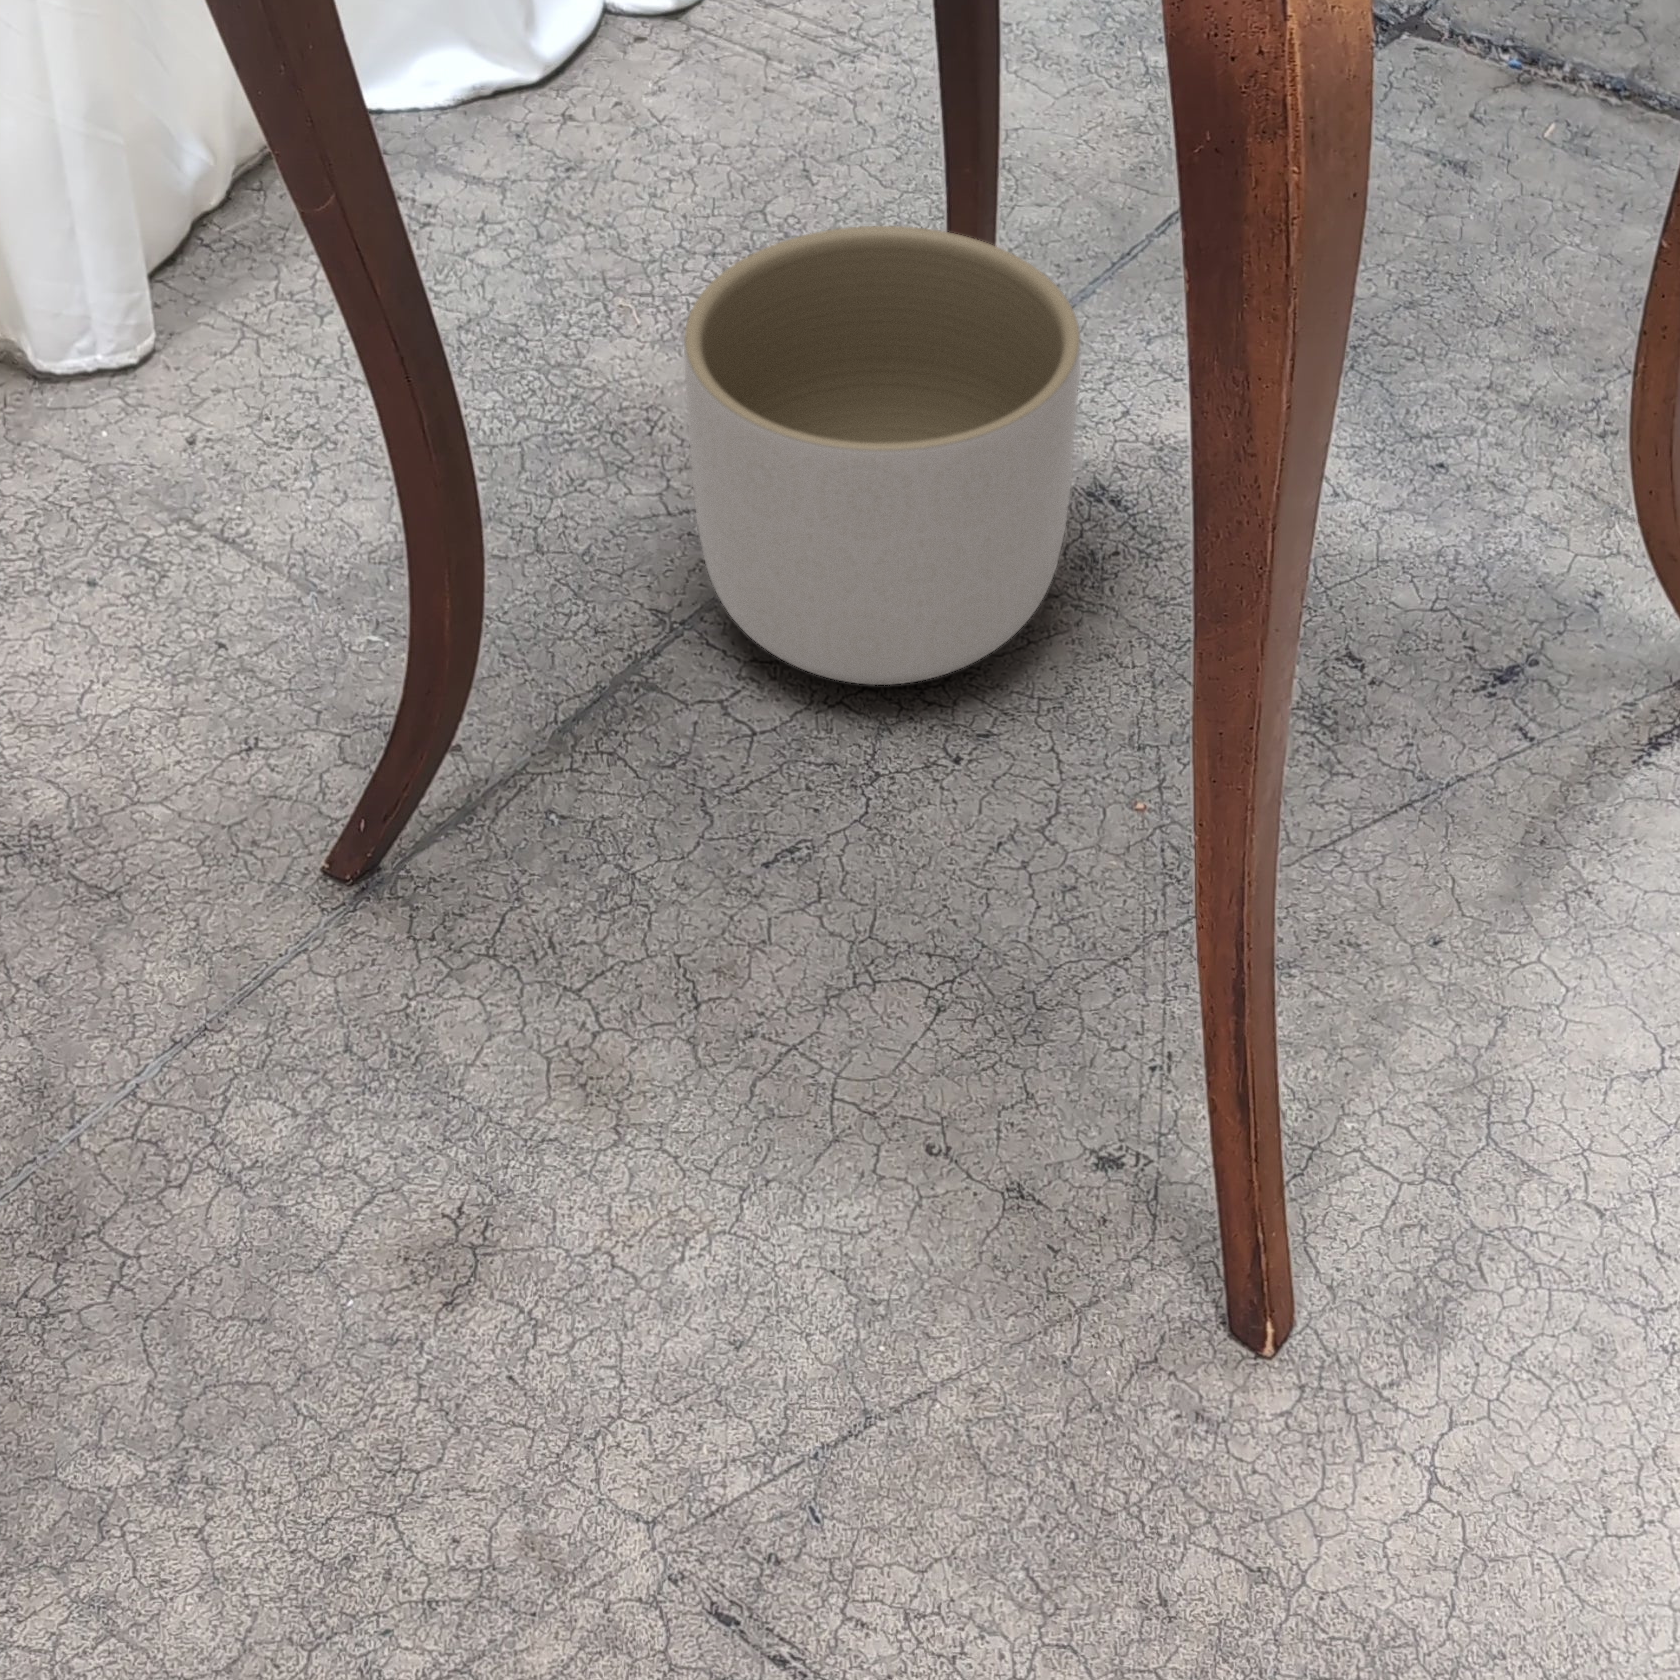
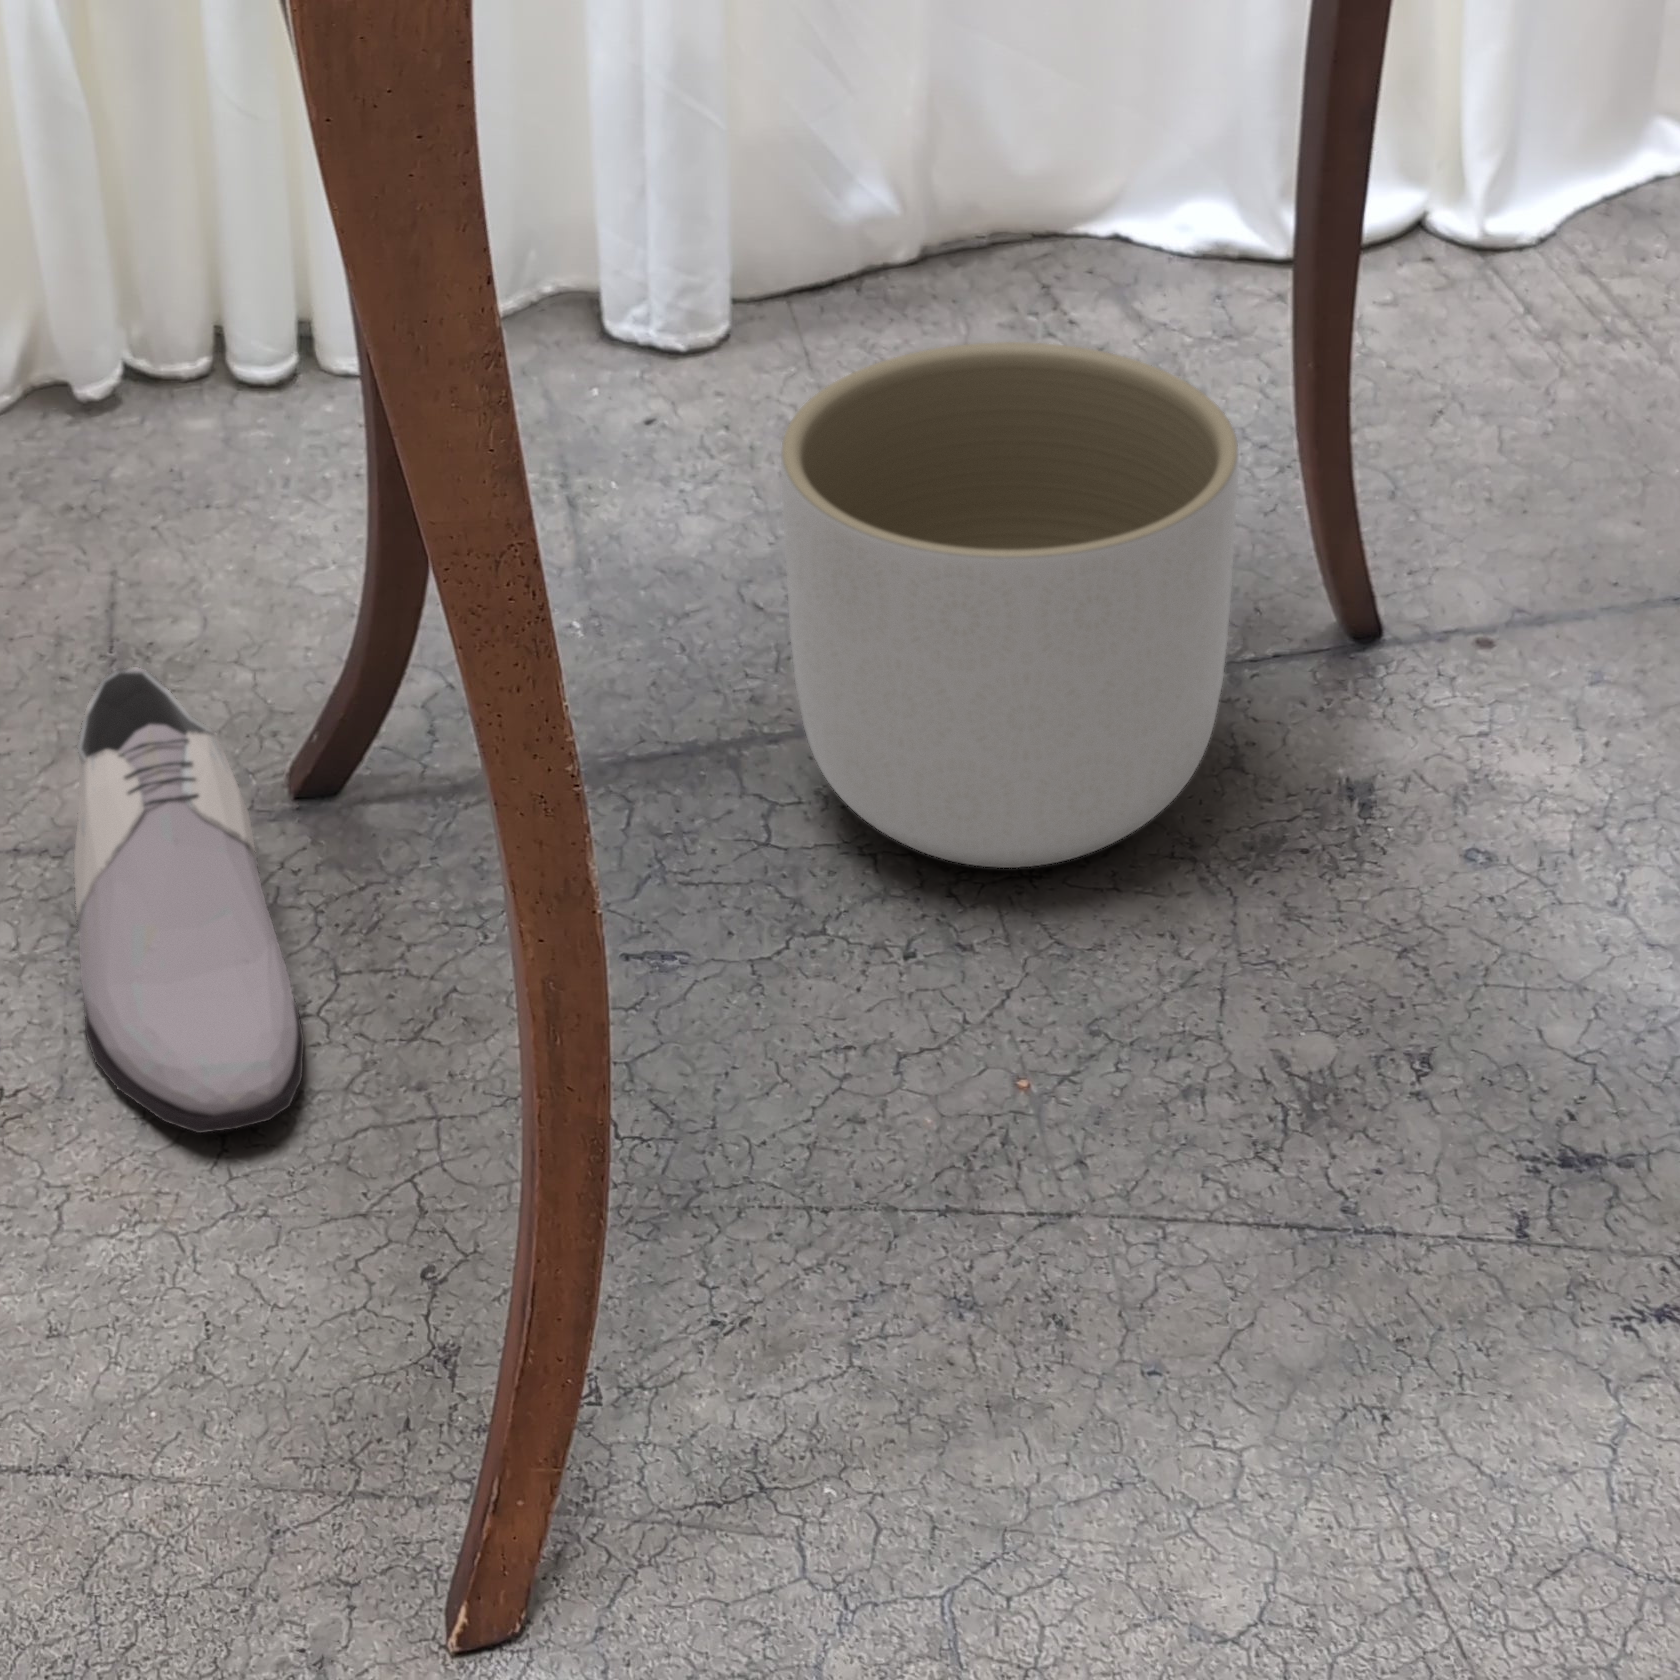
shoe: none [204,839,715,1169] -> present [74,667,304,1133]

